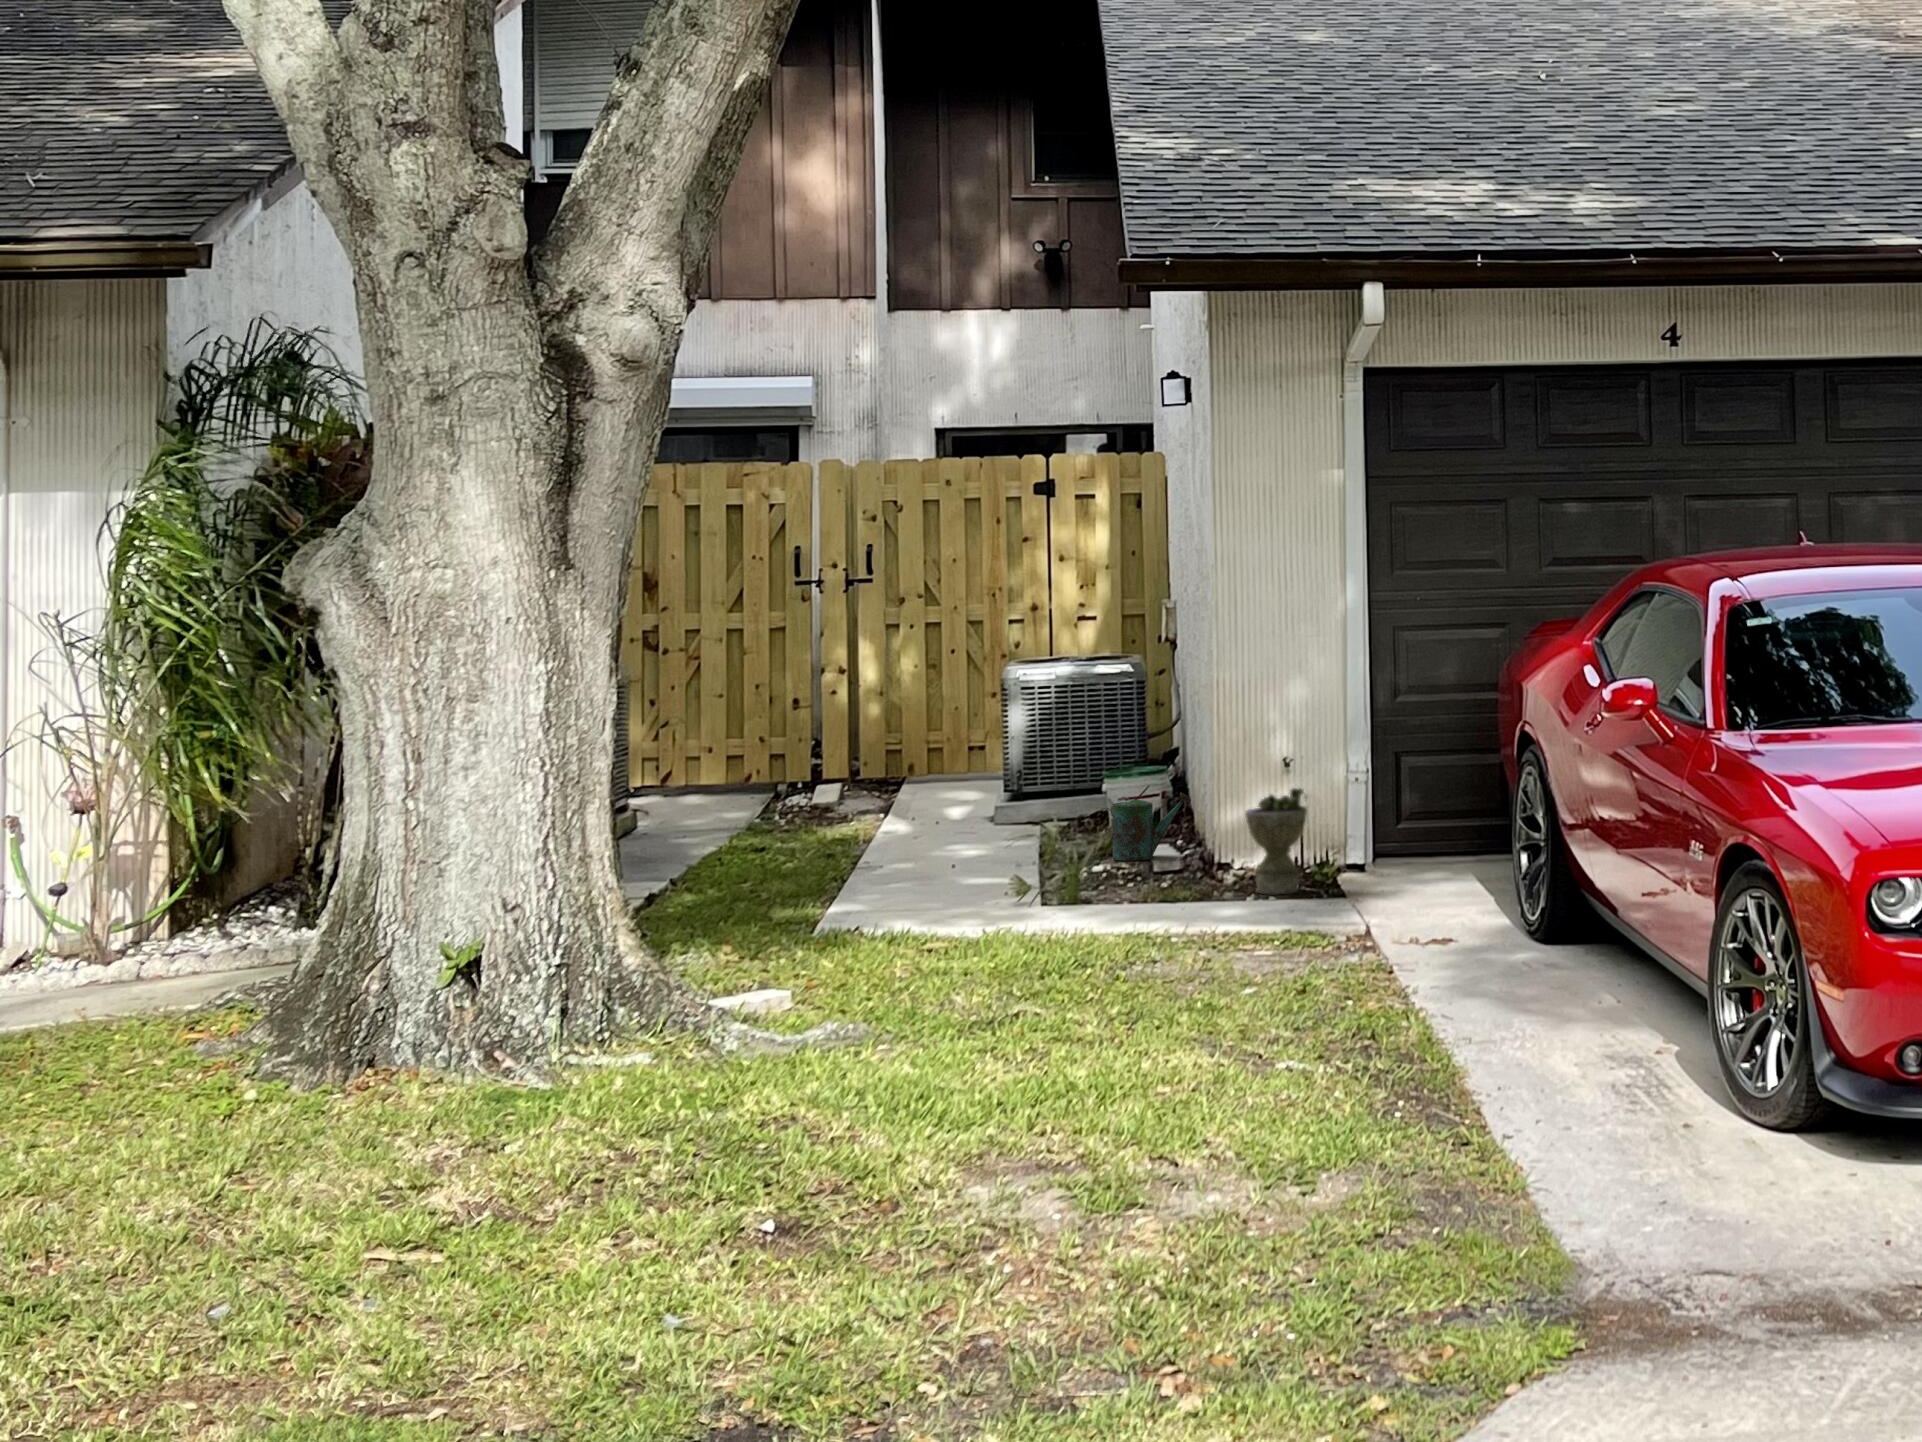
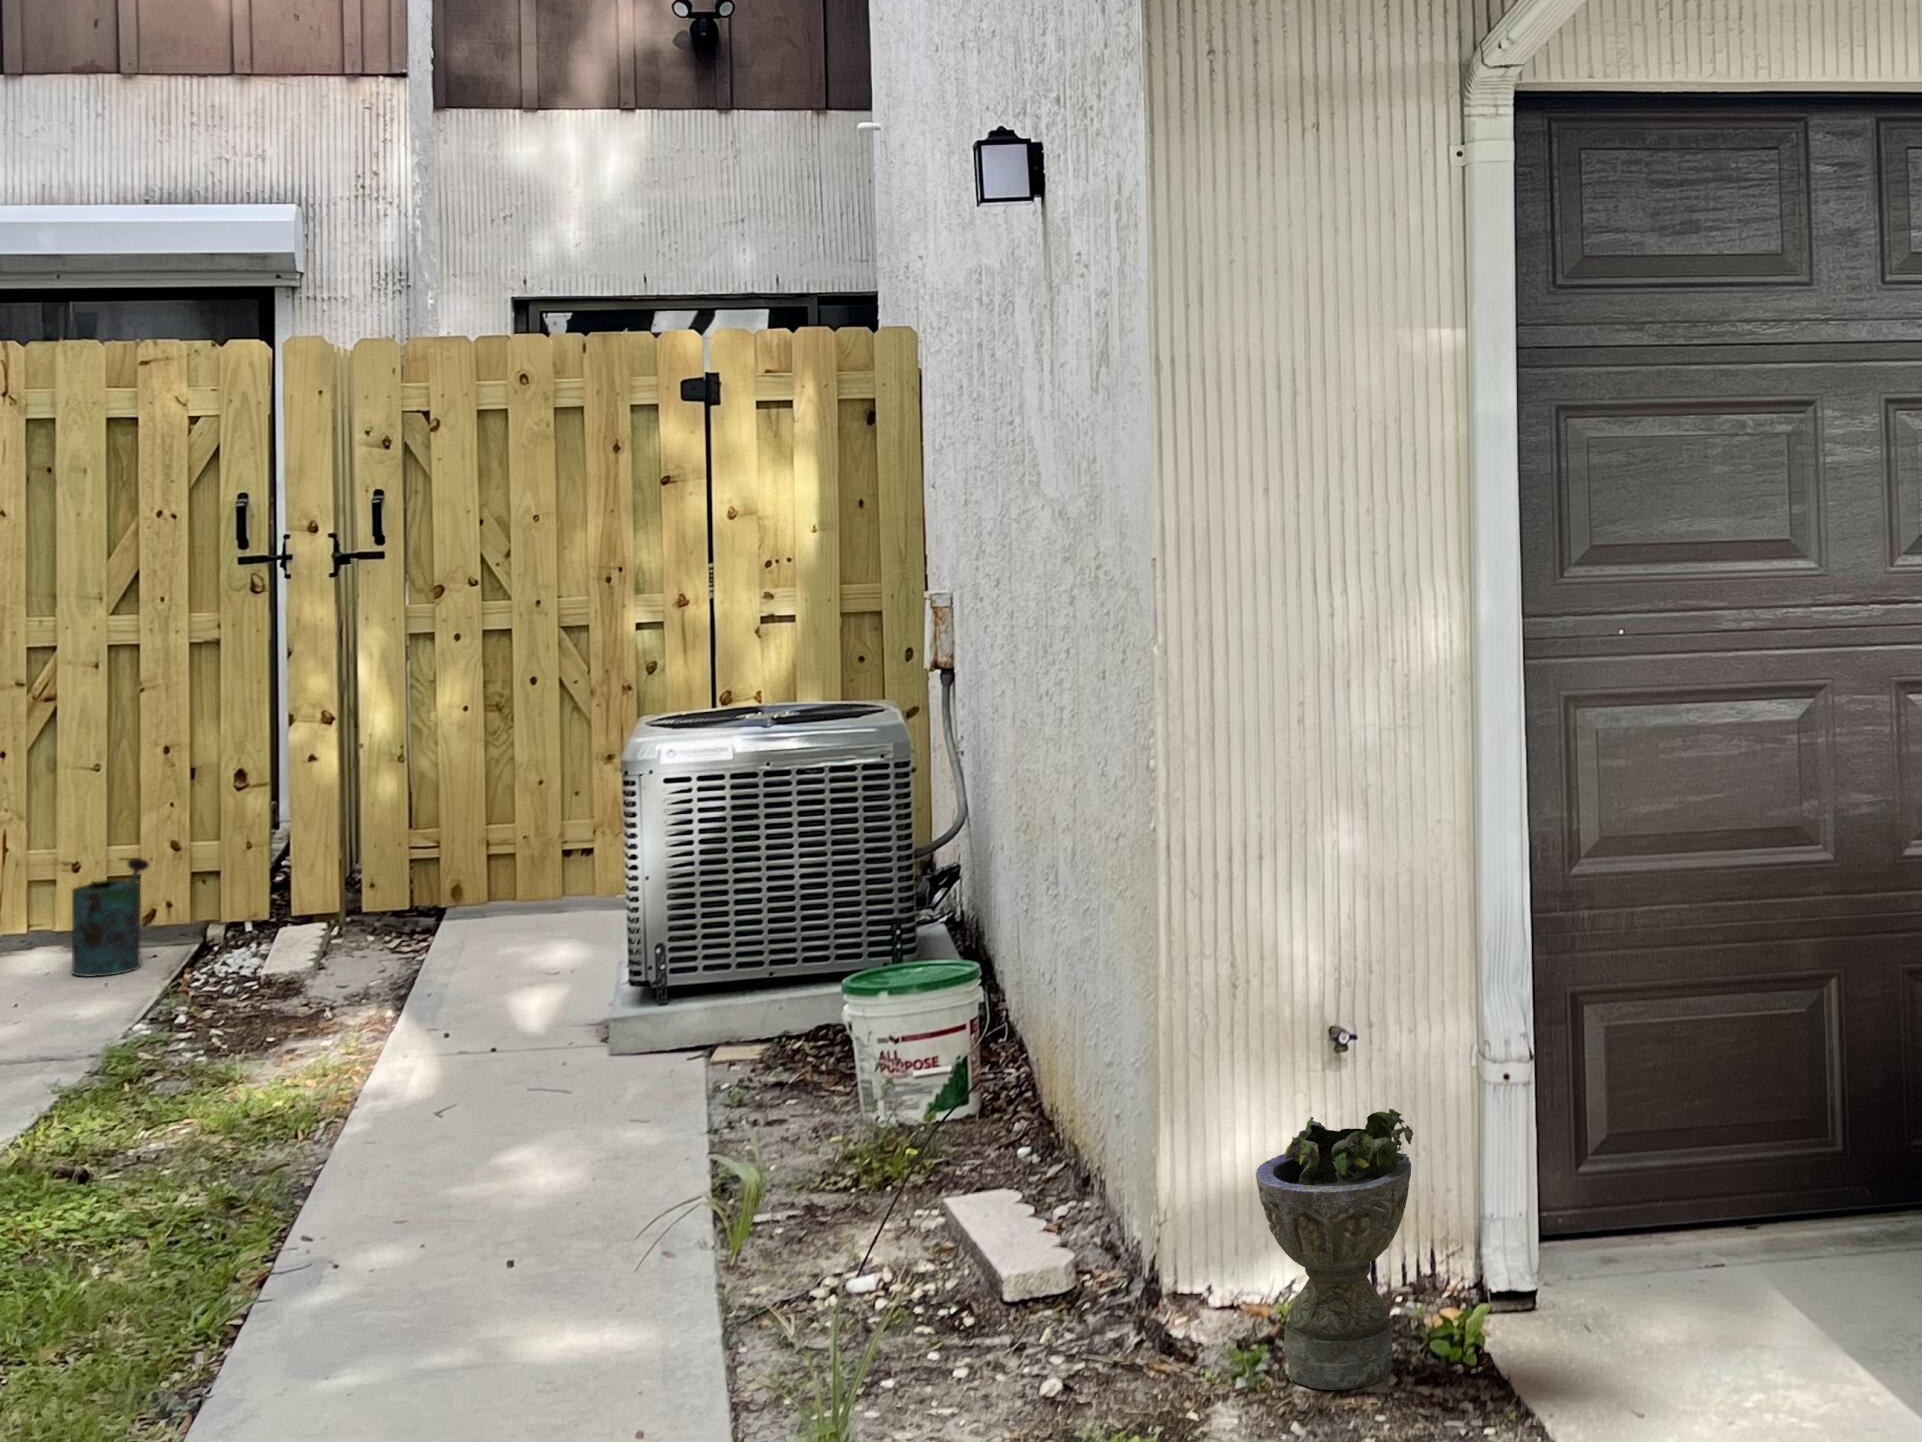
watering can: present [1097,792,1191,861] -> present [72,858,149,977]

